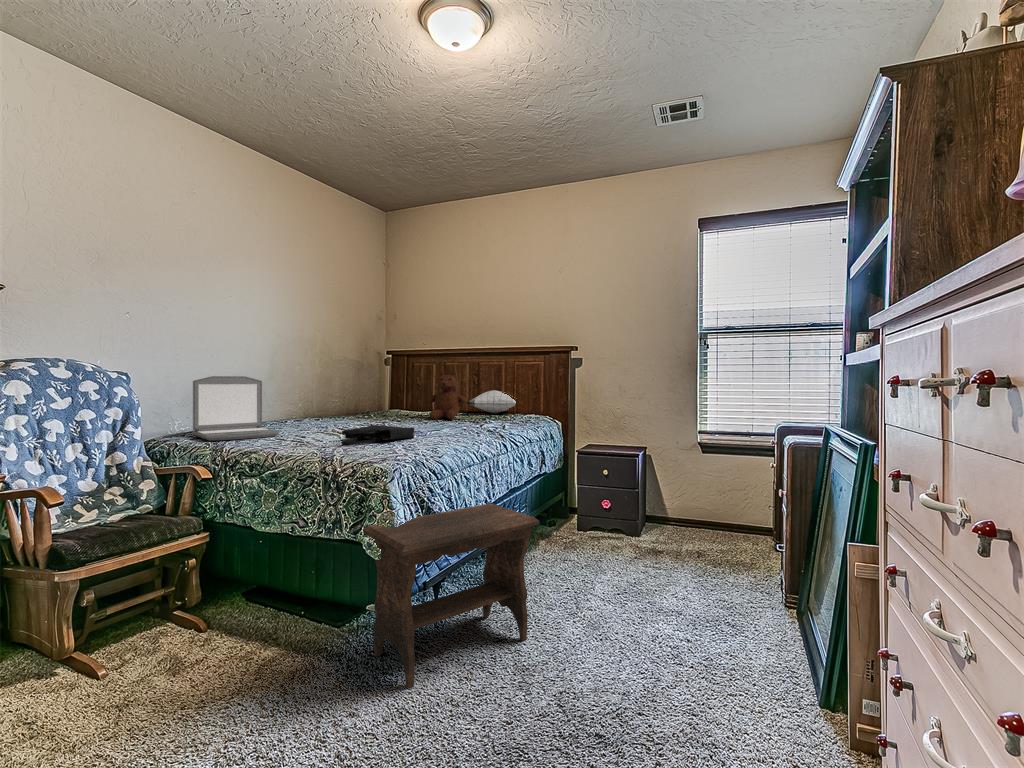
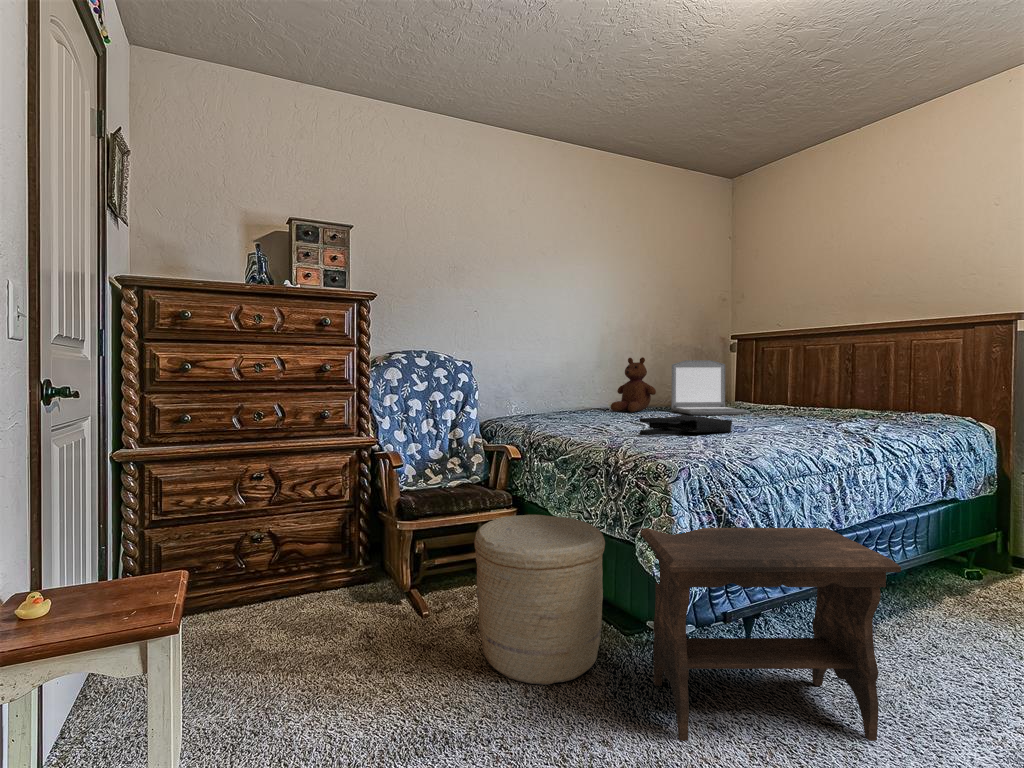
teddy bear: present [428,371,467,419] -> present [611,357,656,412]
laptop: present [192,376,279,441] -> present [671,360,747,415]
pillow: present [467,390,516,413] -> none [826,379,916,411]
woven basket: none [186,530,327,699] -> present [474,515,605,685]

